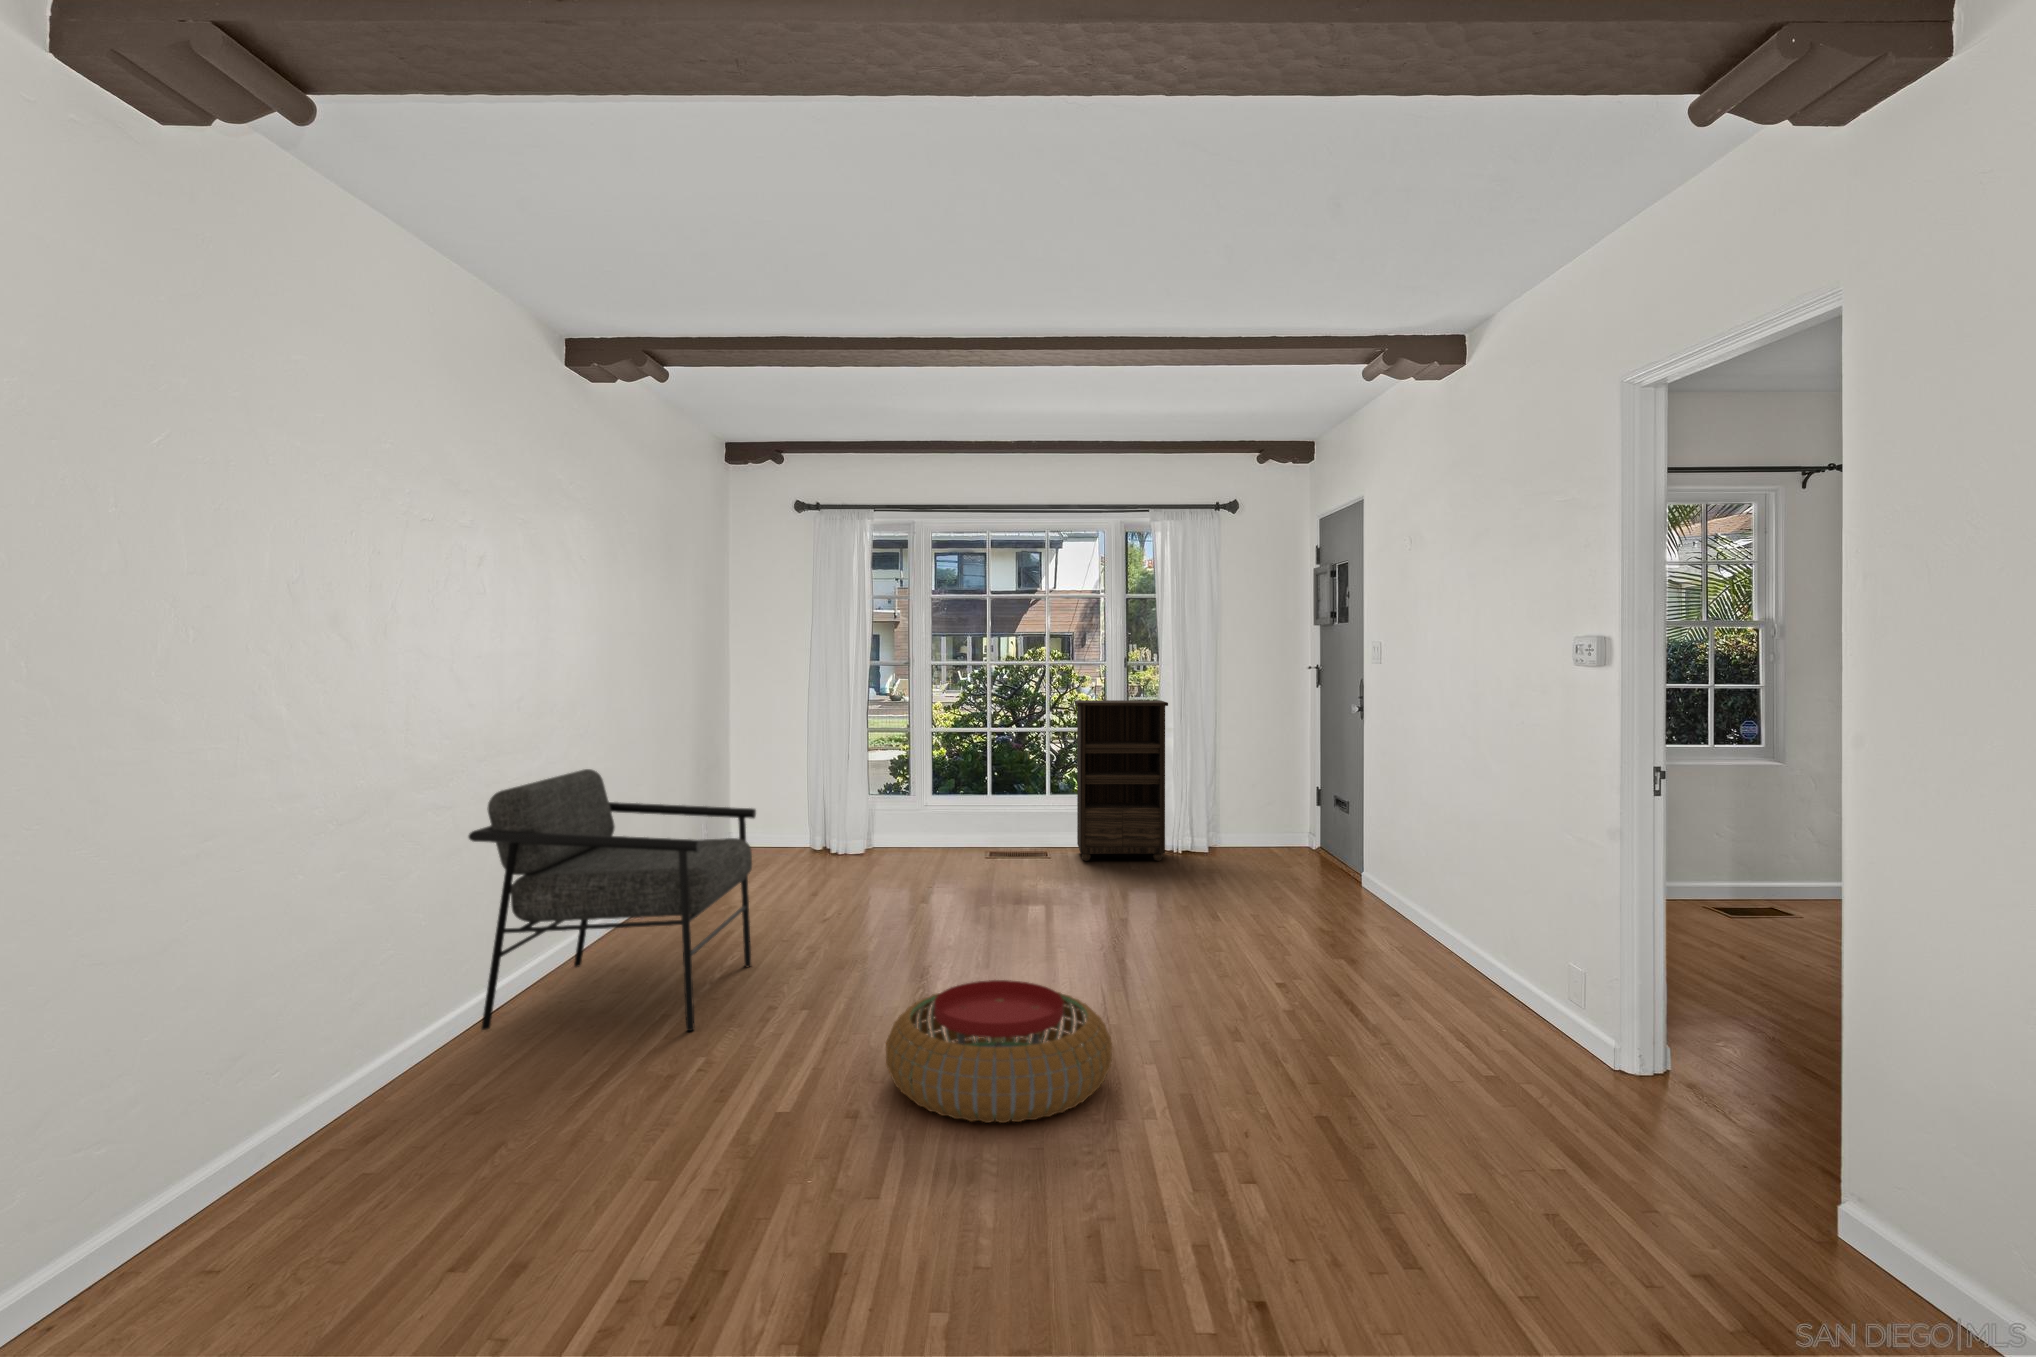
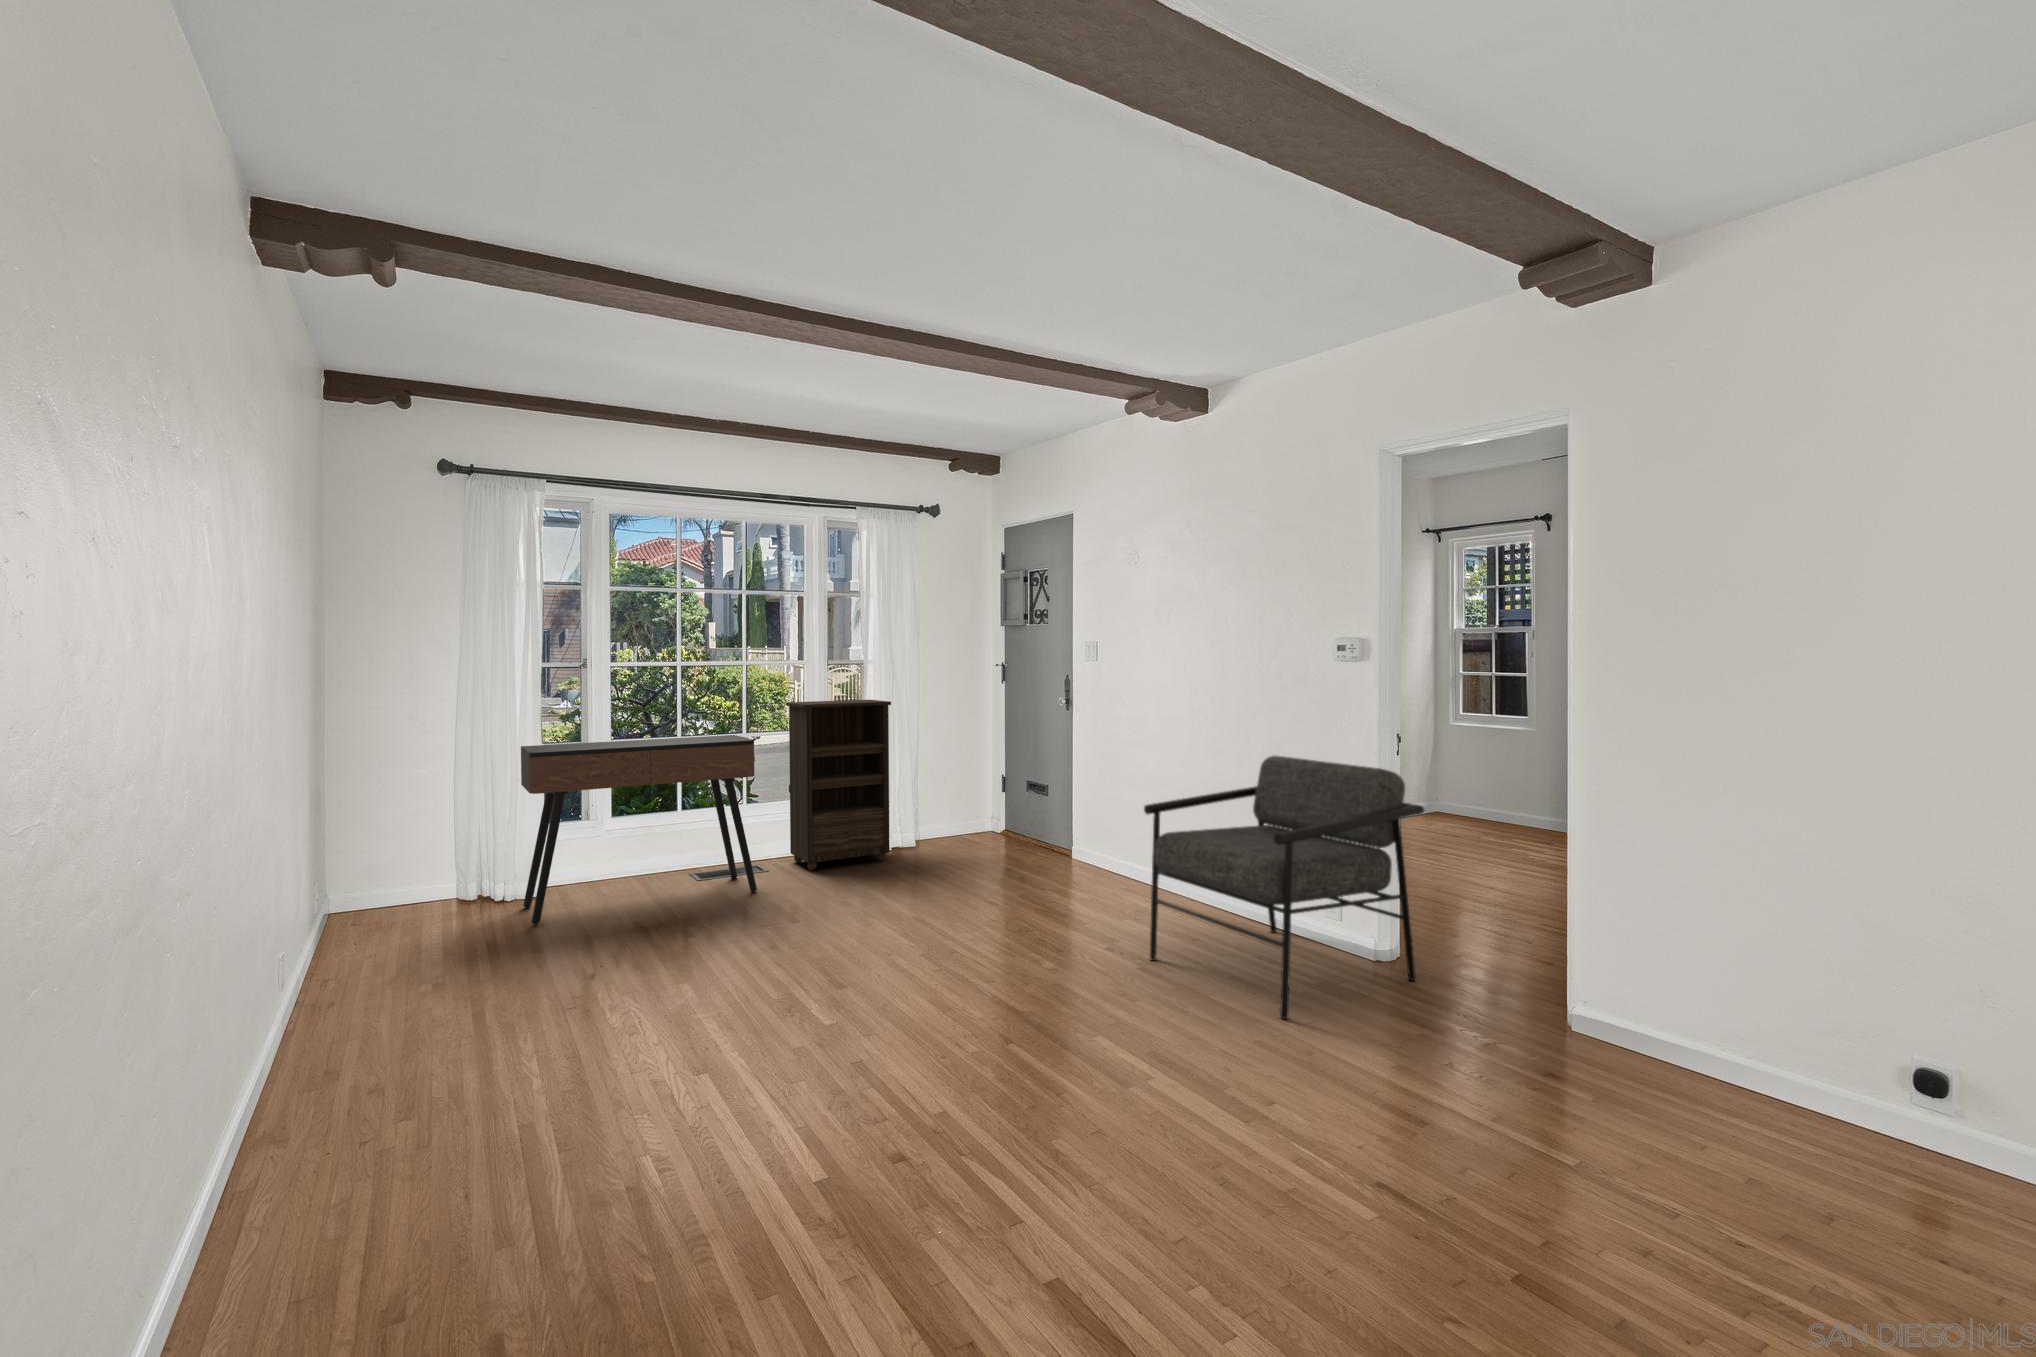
console table: none [836,728,1019,872] -> present [521,735,757,924]
armchair: present [469,769,756,1031] -> present [1144,756,1424,1019]
pouf: present [886,980,1112,1123] -> none [931,1022,1192,1206]

